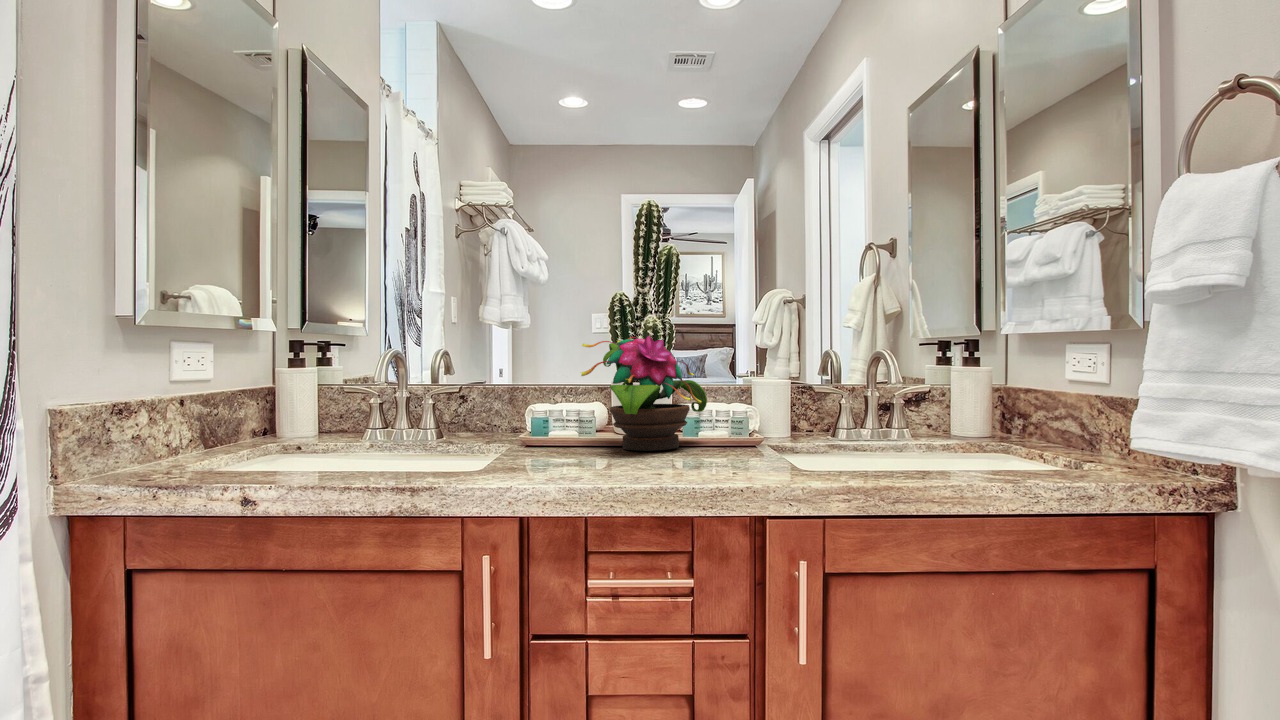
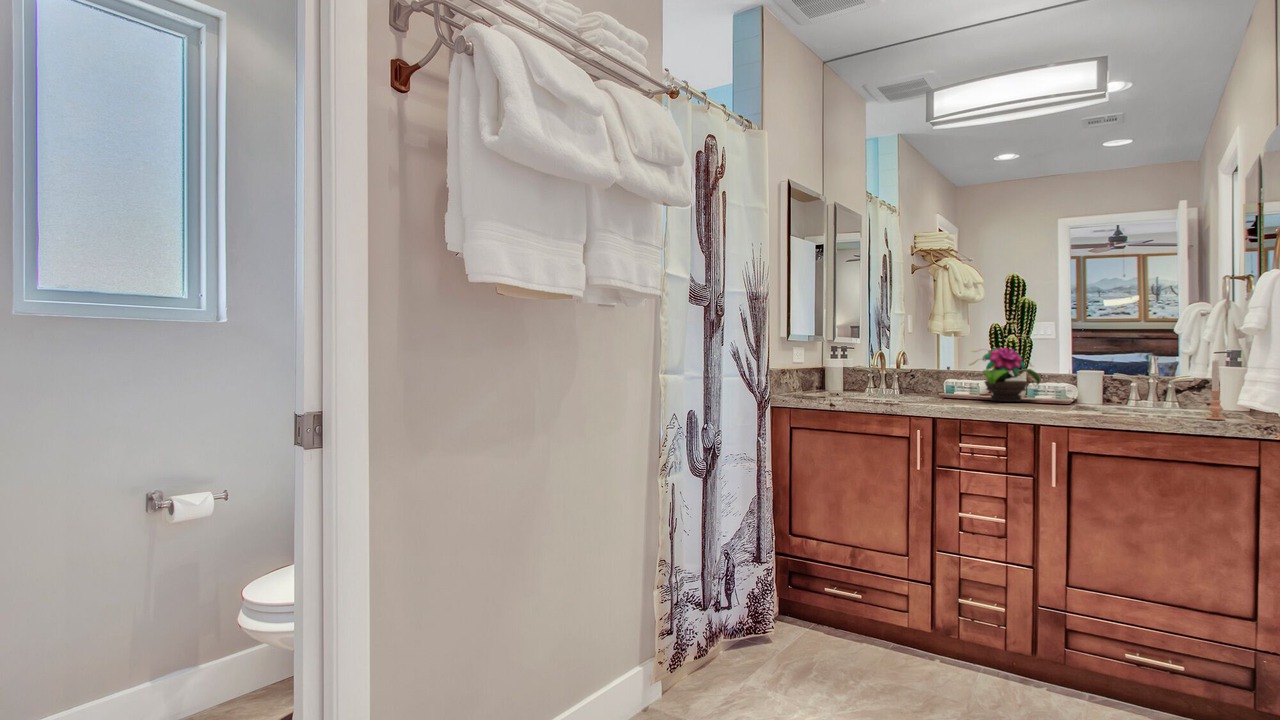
candle: none [1048,355,1082,480] -> present [1206,360,1225,420]

